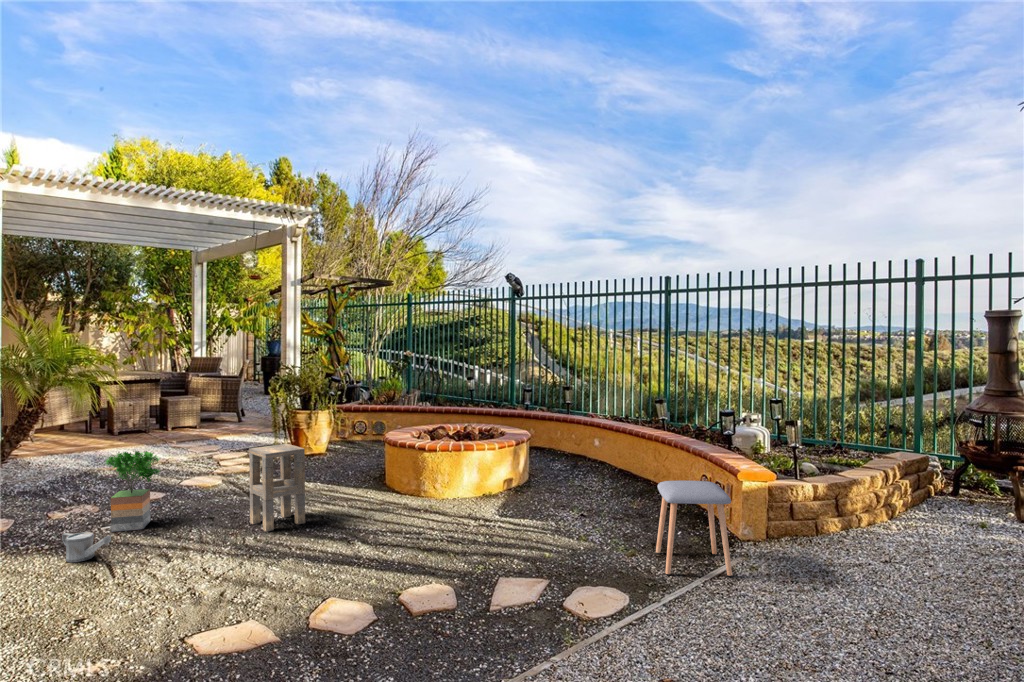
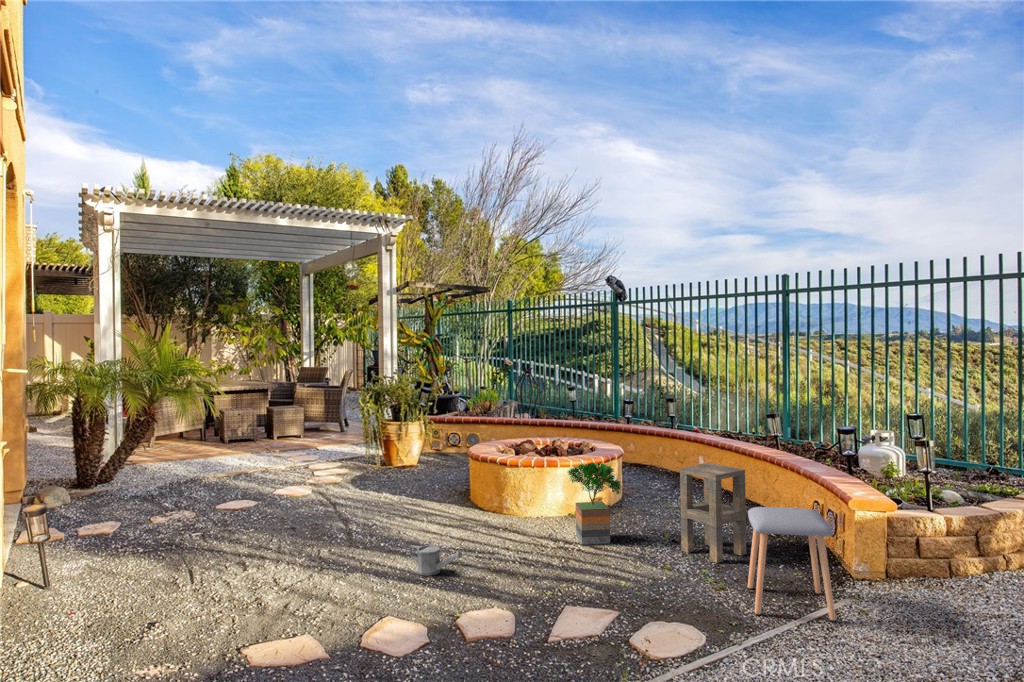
side table: present [249,444,305,532] -> present [680,463,746,563]
potted tree: present [106,451,160,532] -> present [568,462,621,545]
watering can: present [62,532,111,562] -> present [409,545,462,576]

